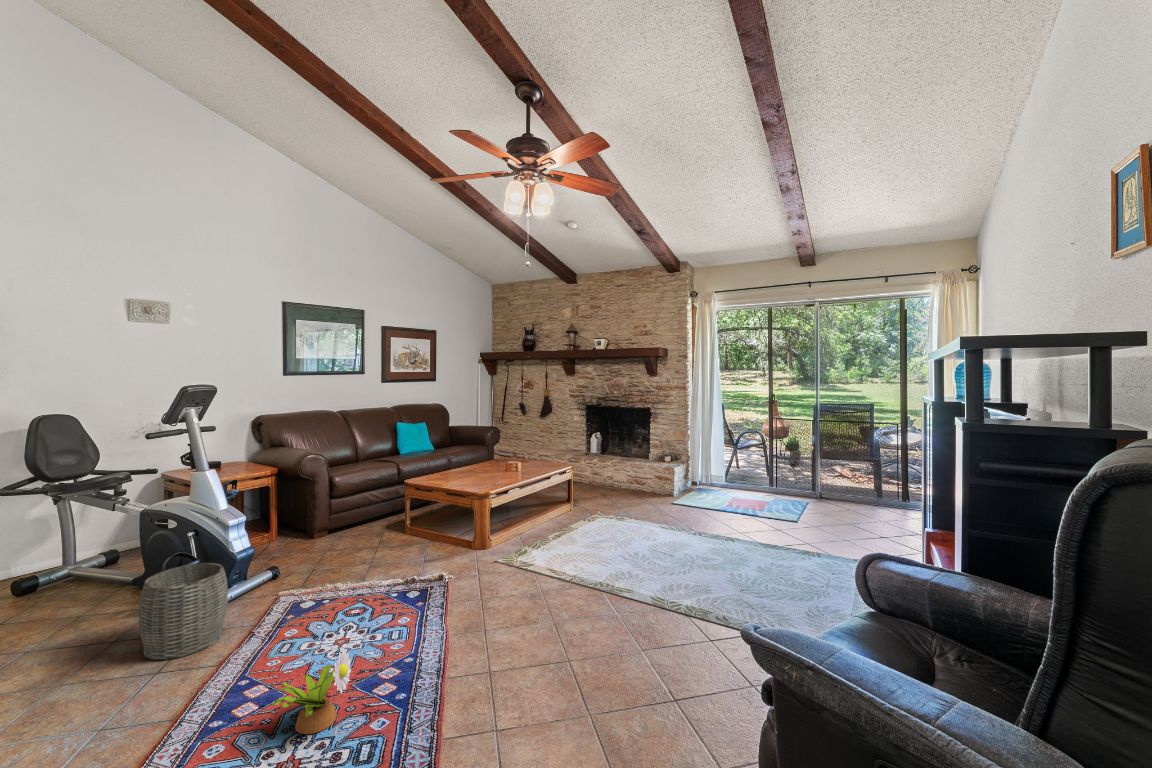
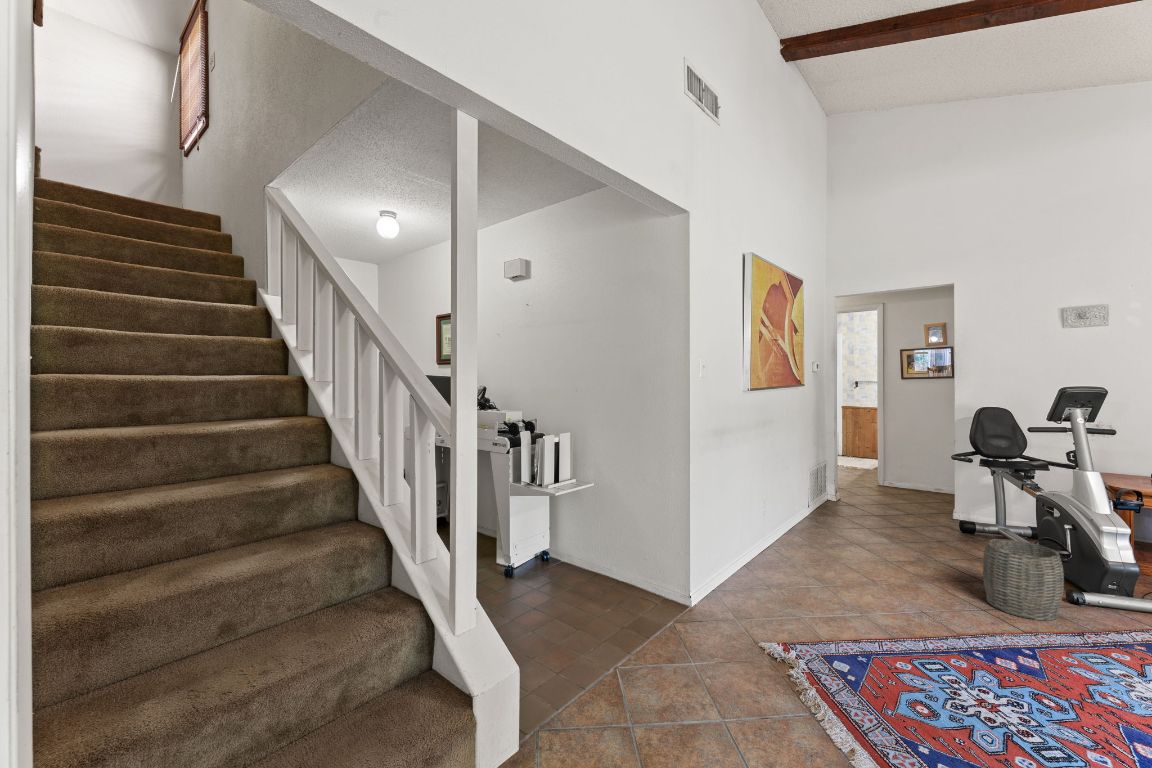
decorative plant: present [272,650,351,734] -> none [1000,654,1091,721]

